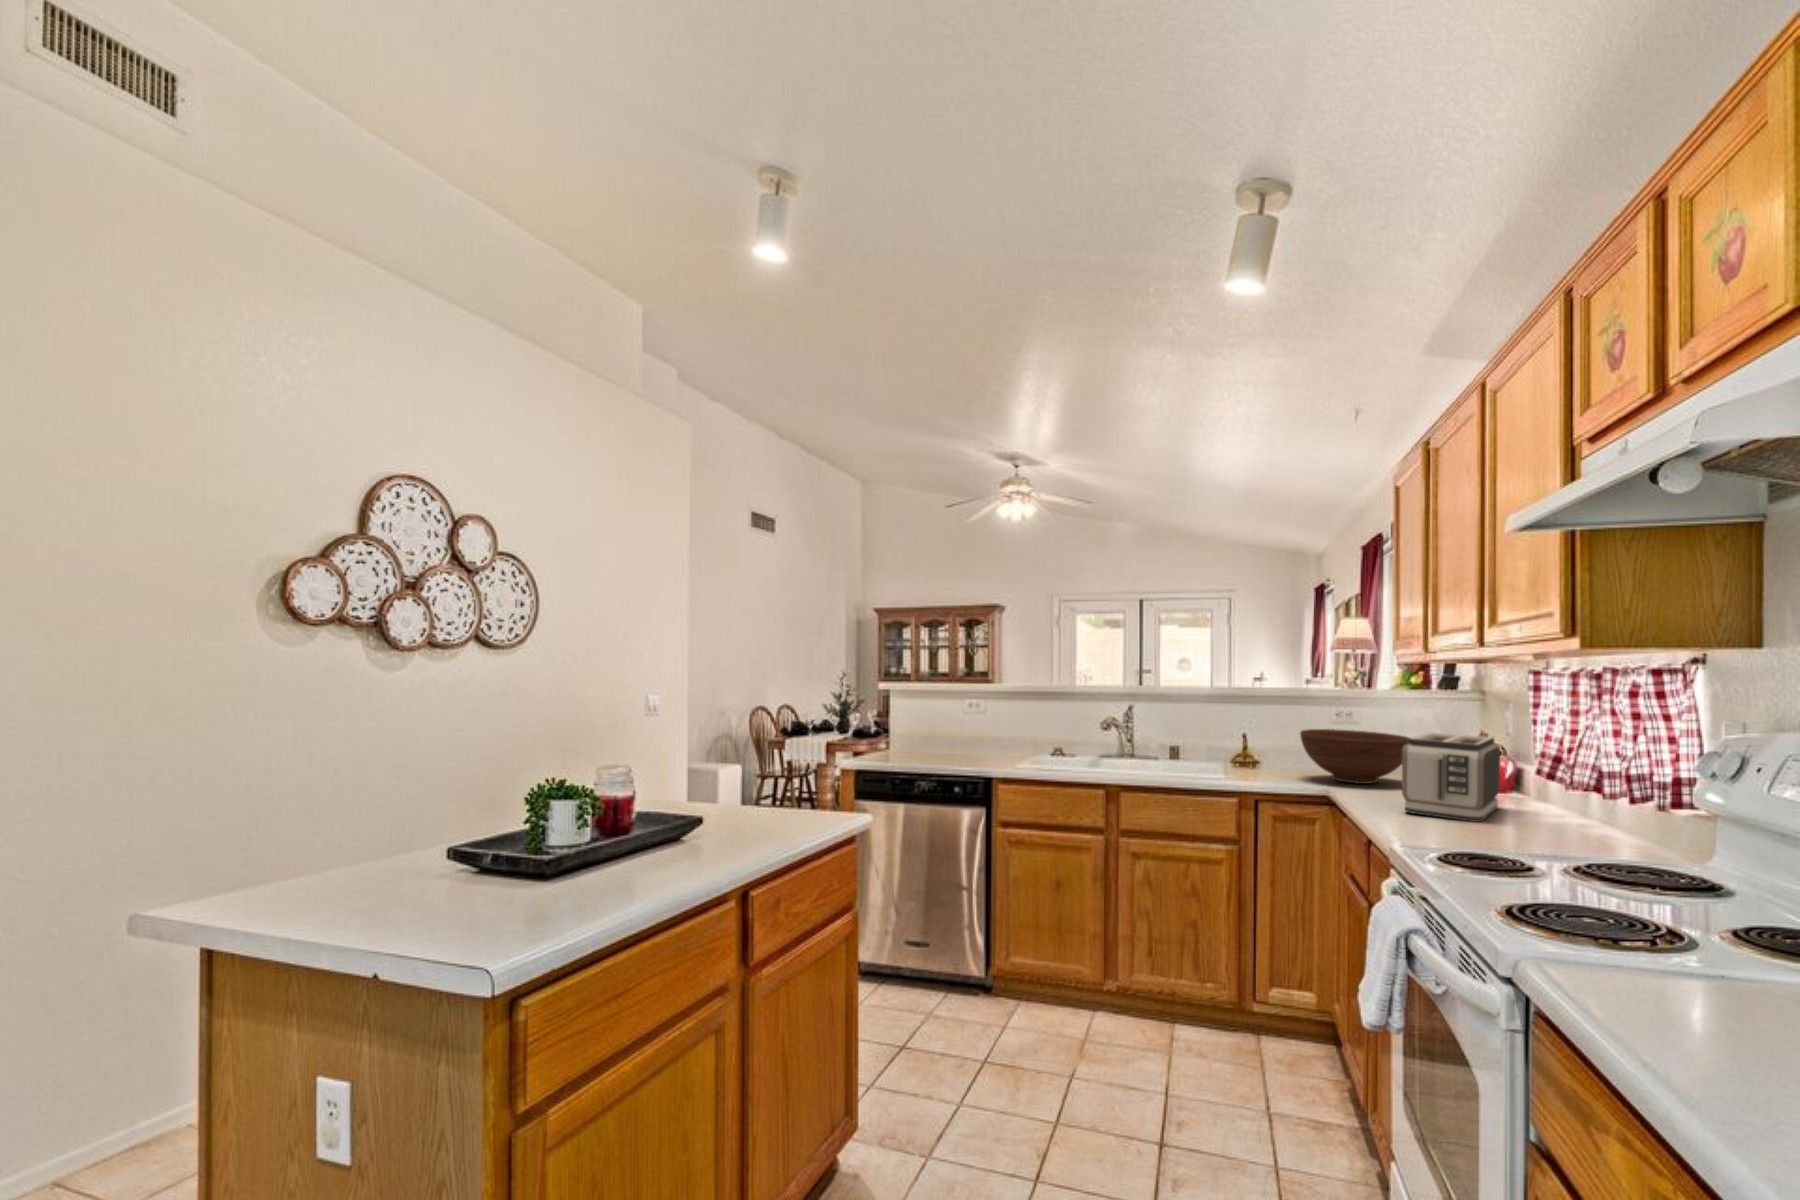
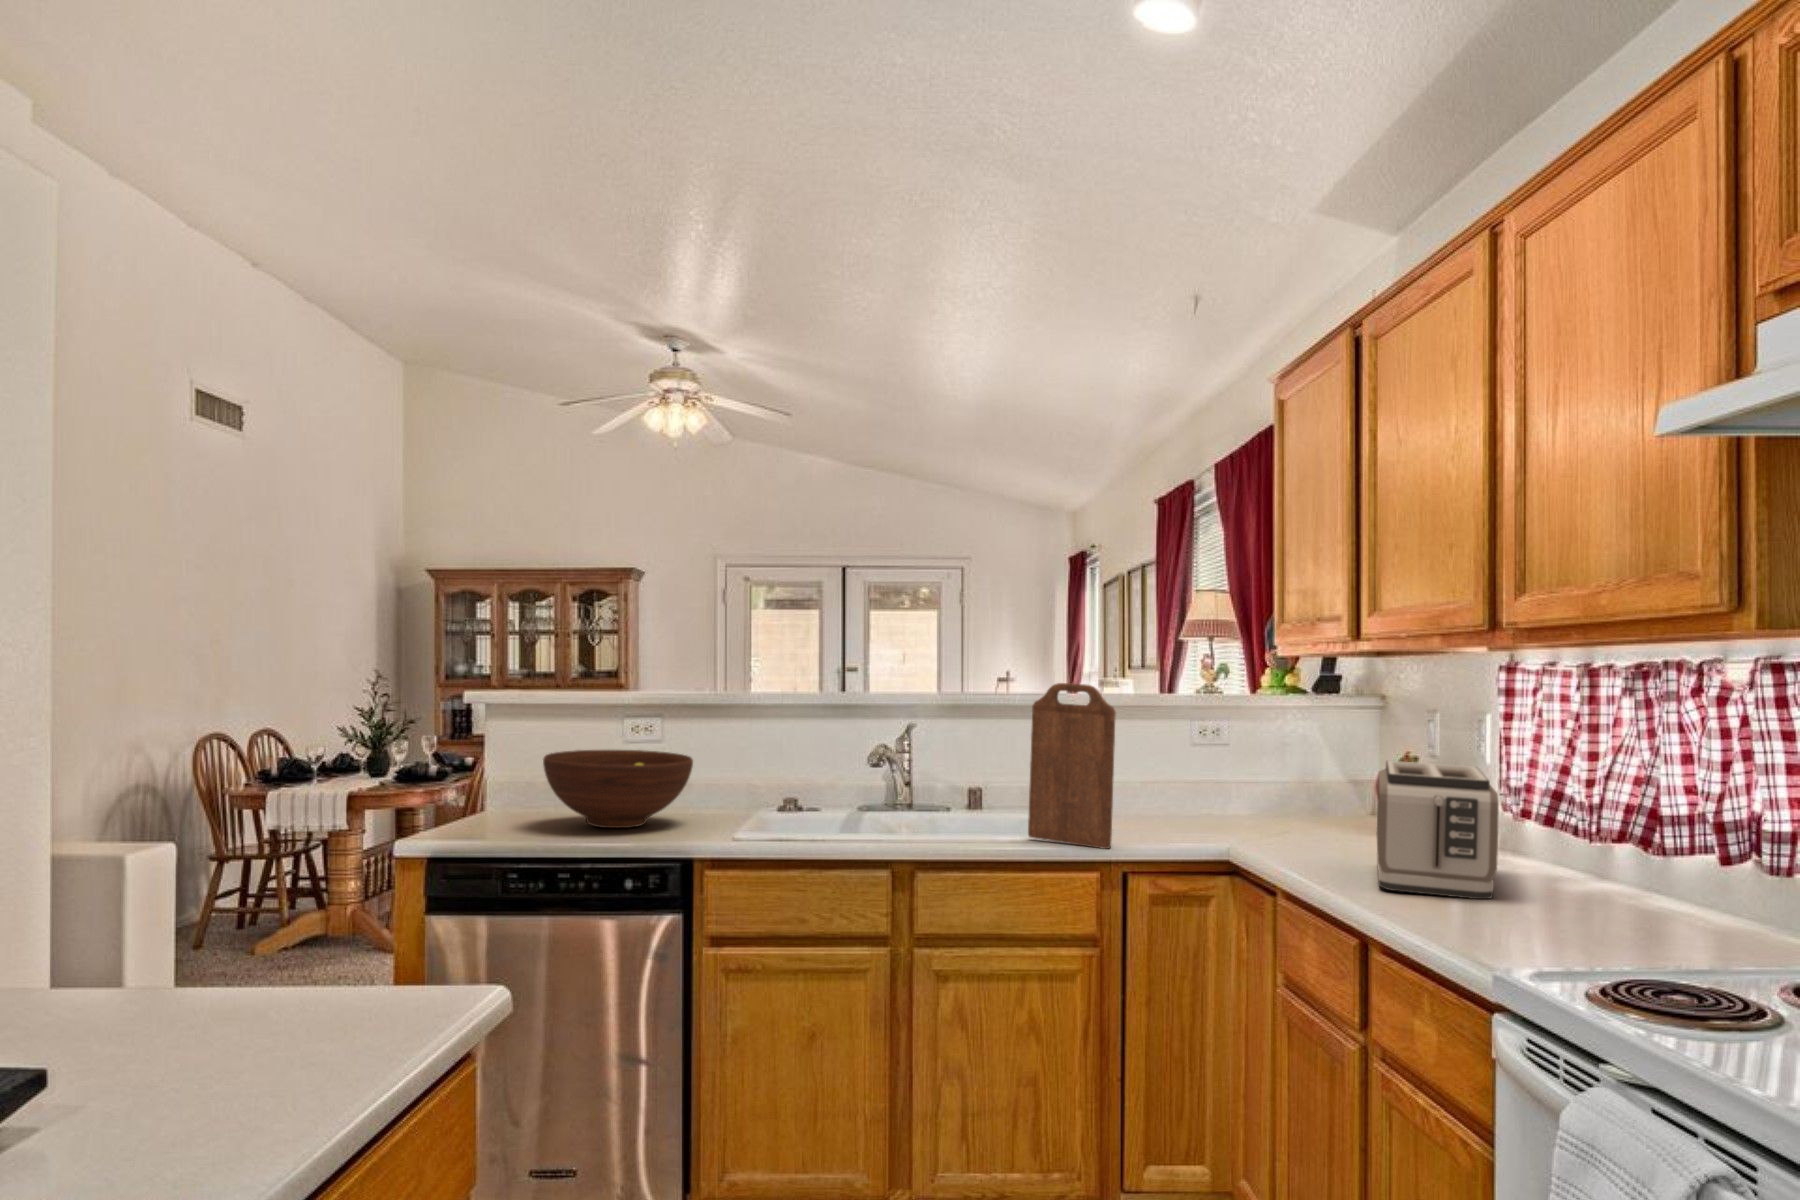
cutting board: none [1198,679,1250,784] -> present [1028,683,1116,849]
fruit bowl: present [1300,729,1409,784] -> present [543,750,693,828]

